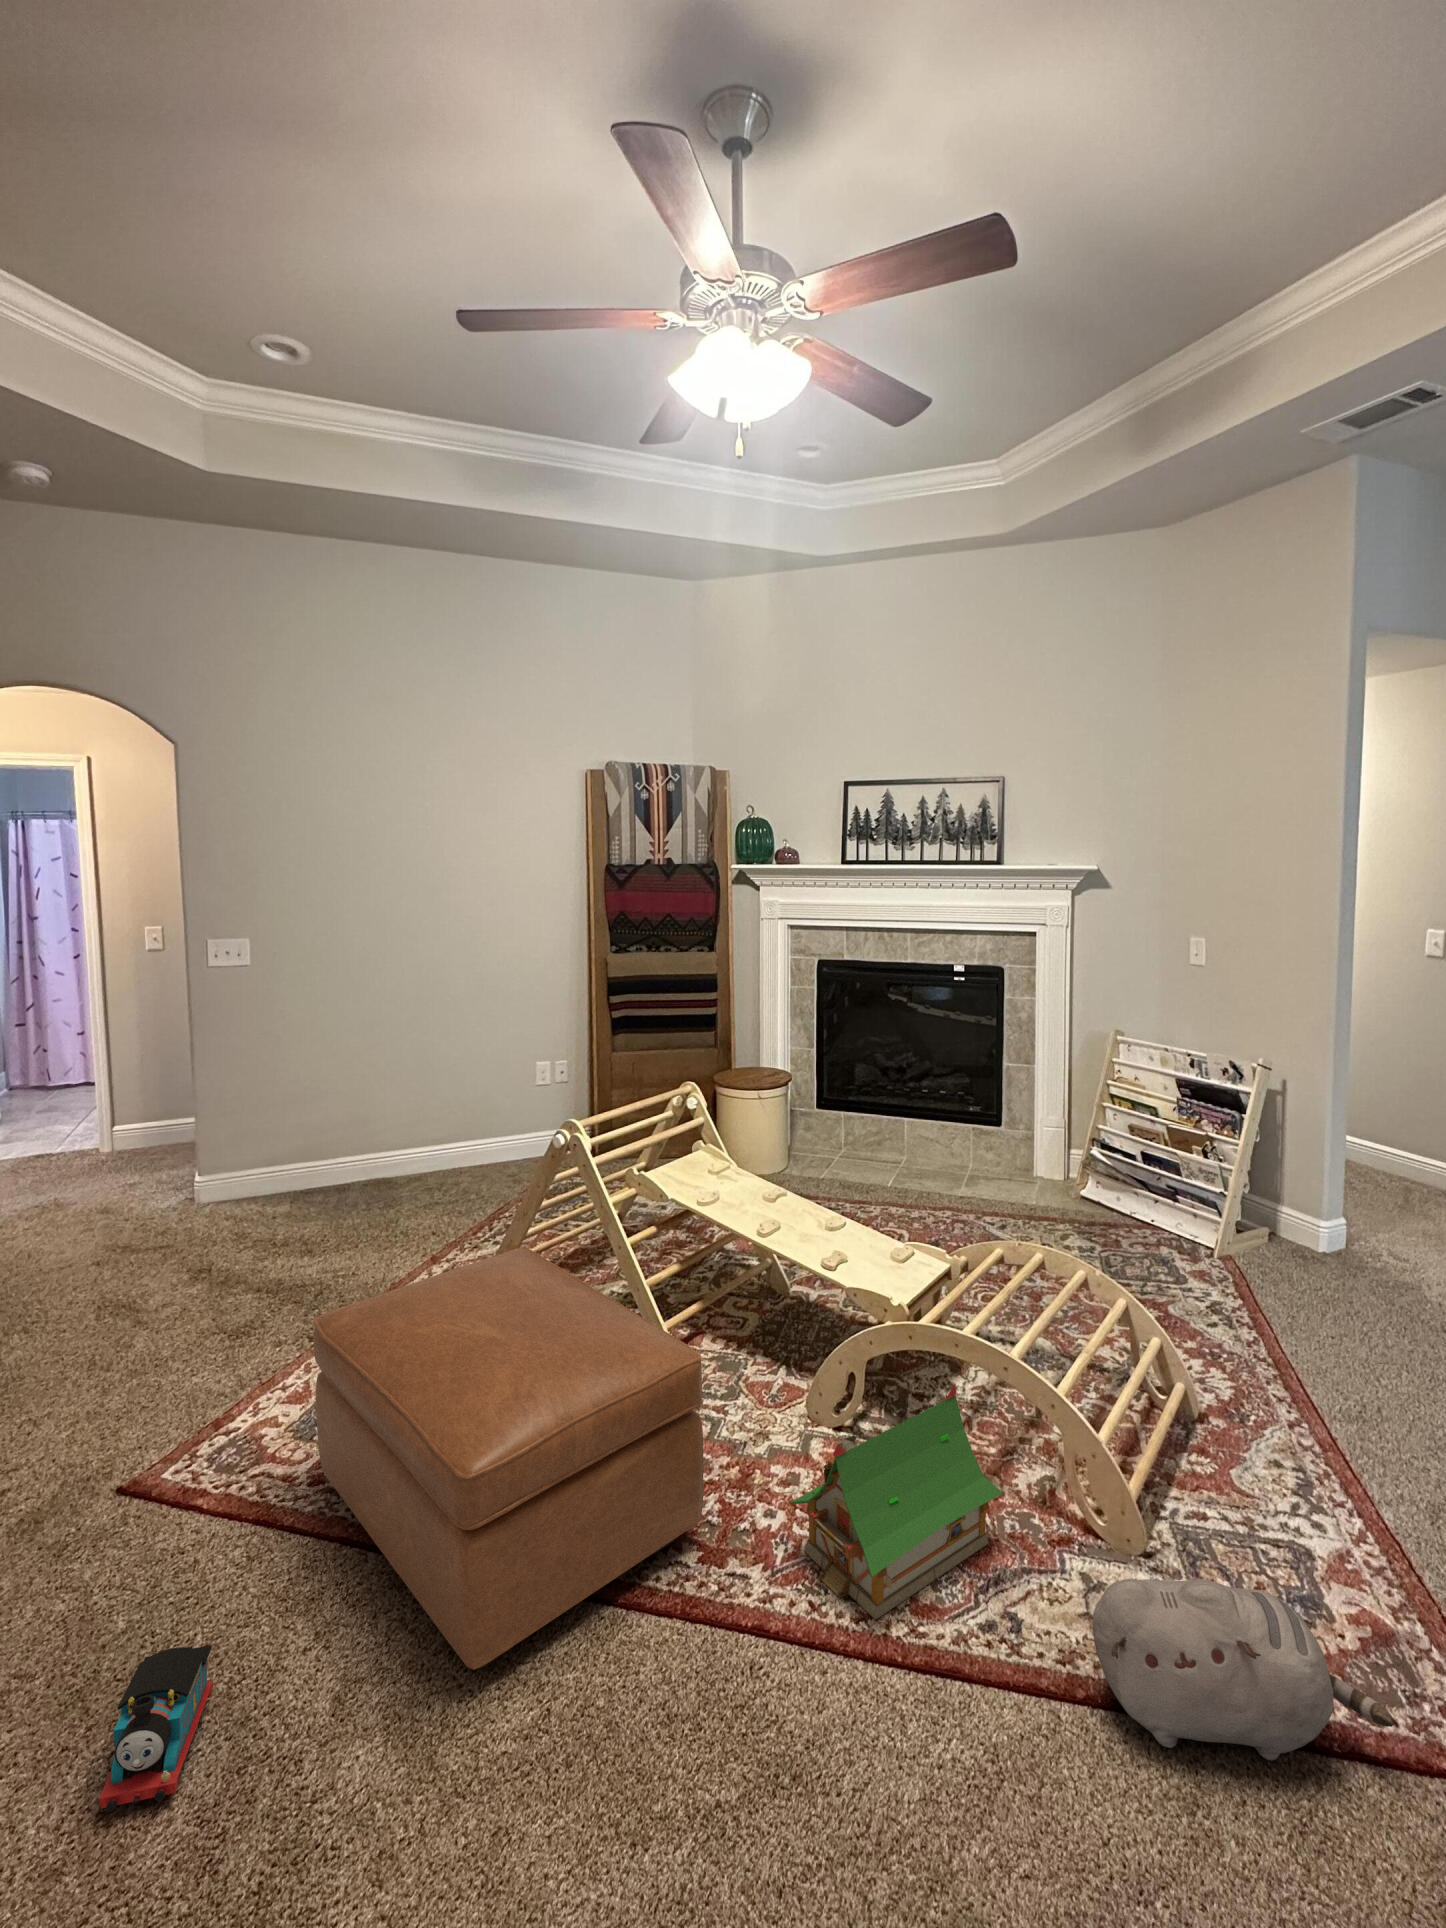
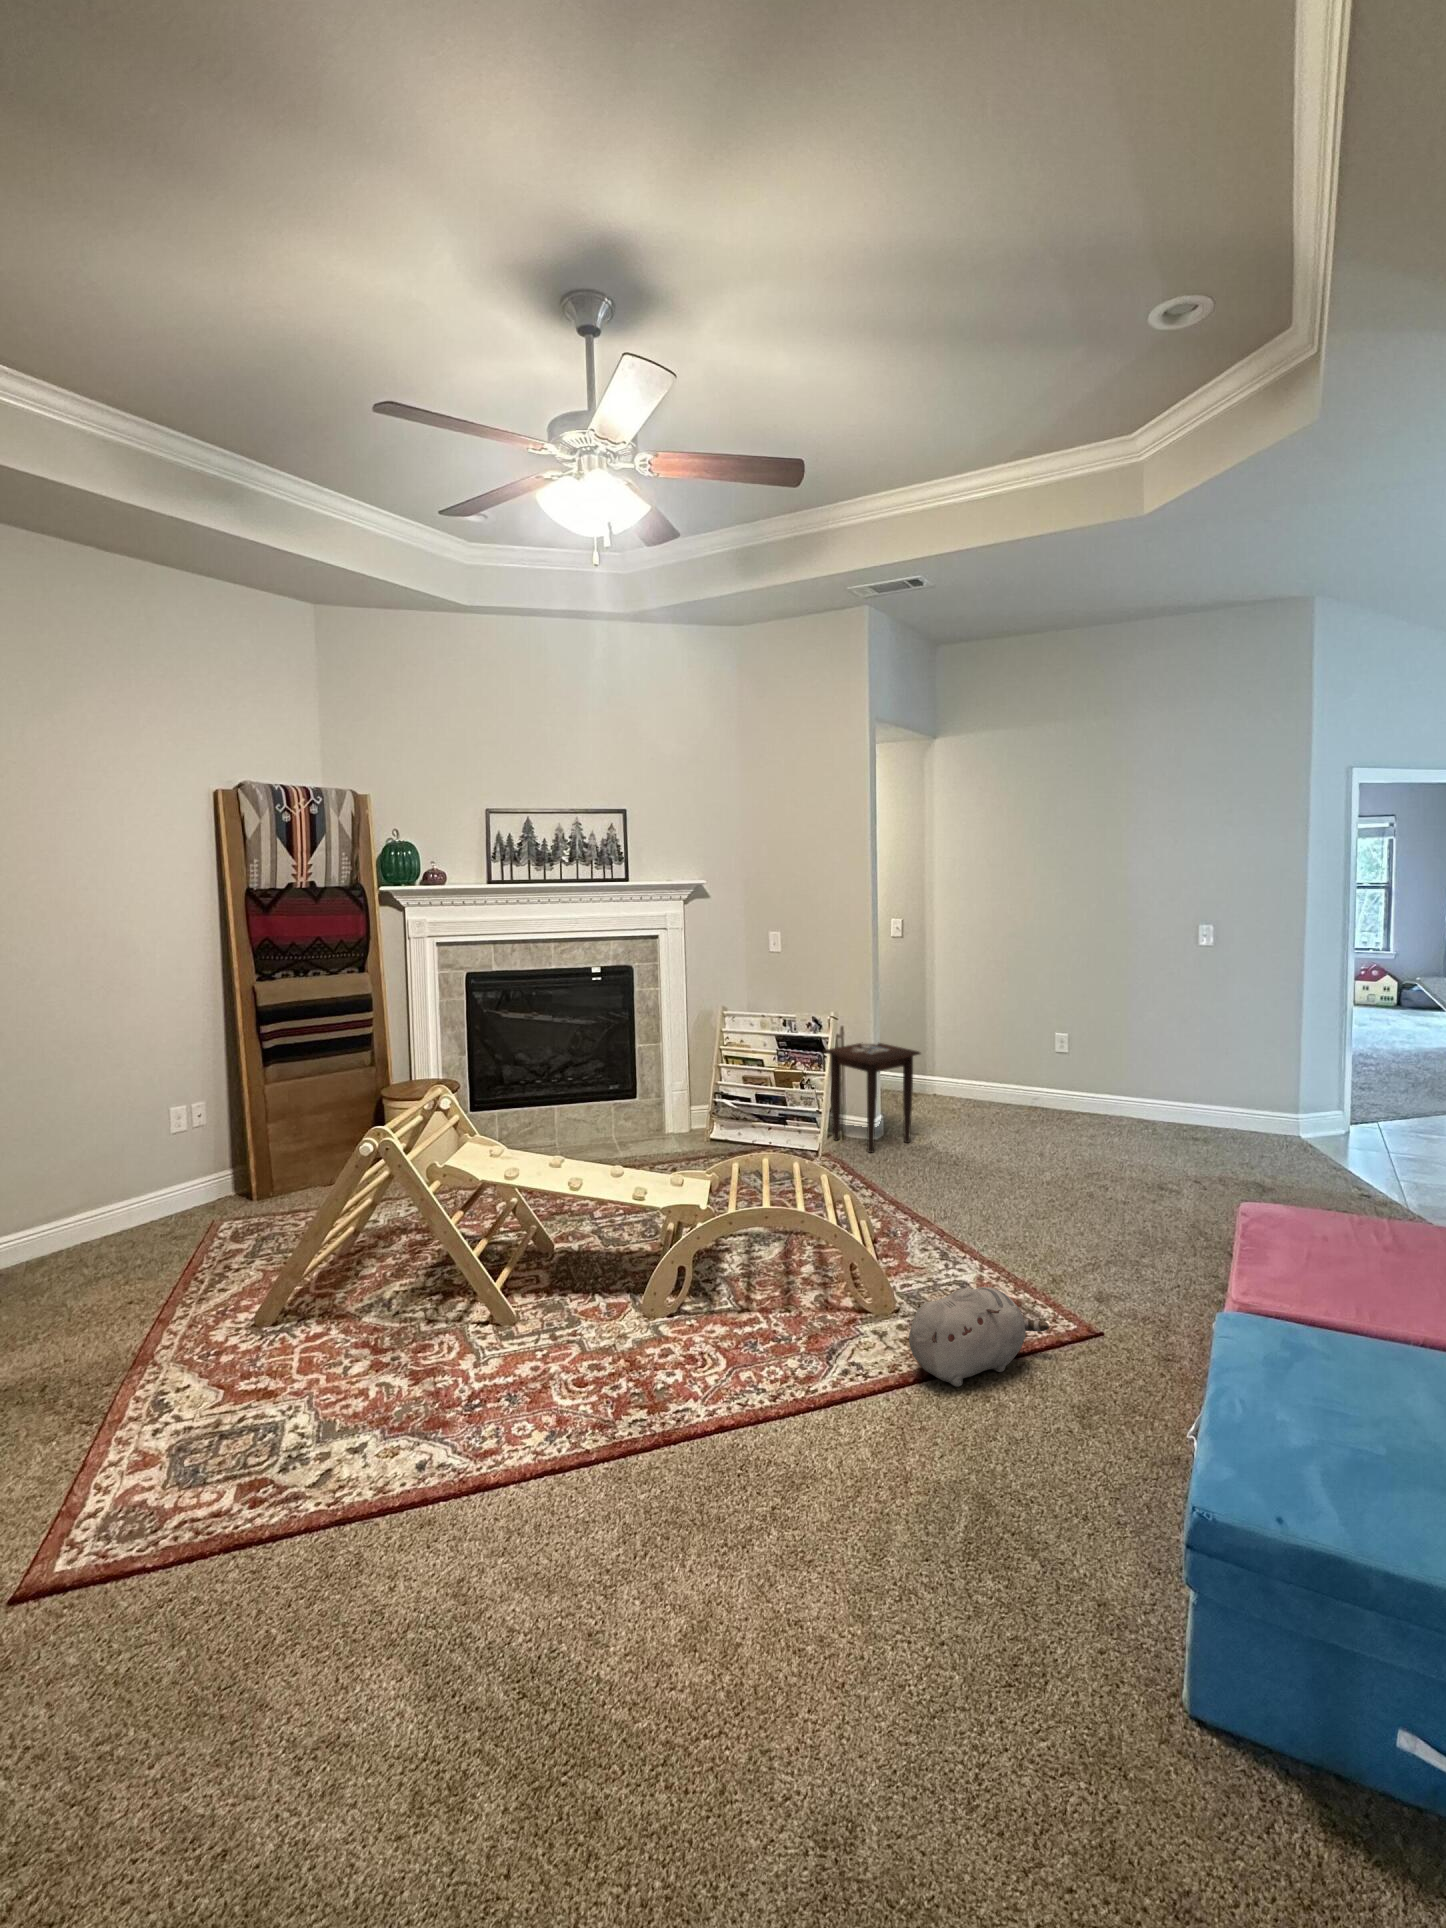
side table: none [1240,1109,1408,1275] -> present [823,1043,920,1153]
ottoman: present [313,1247,704,1670] -> none [259,1240,636,1534]
toy house: present [791,1386,1003,1620] -> none [698,1241,817,1399]
toy train: present [99,1645,213,1812] -> none [279,1601,384,1740]

